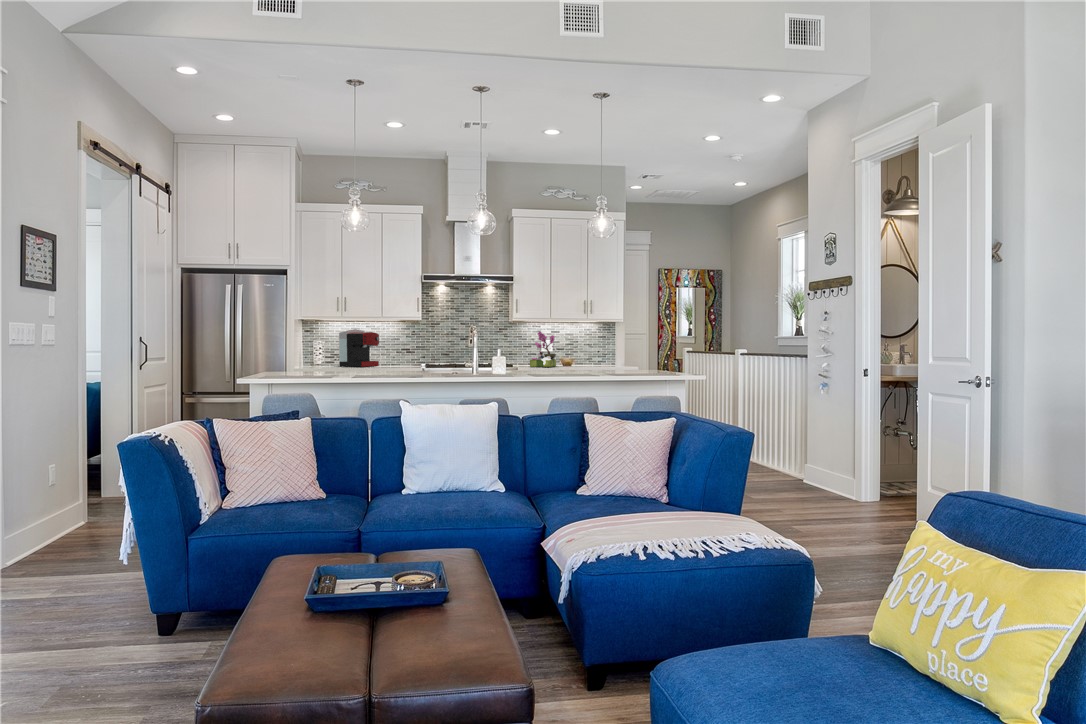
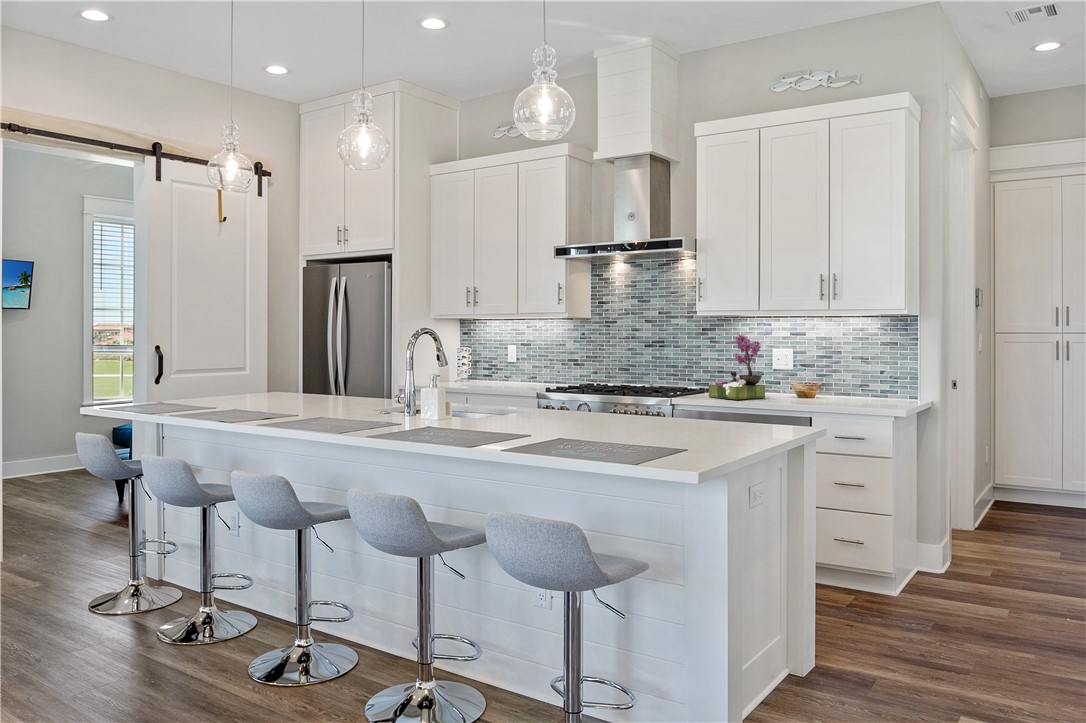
coffee maker: present [339,329,379,367] -> none [470,331,518,385]

